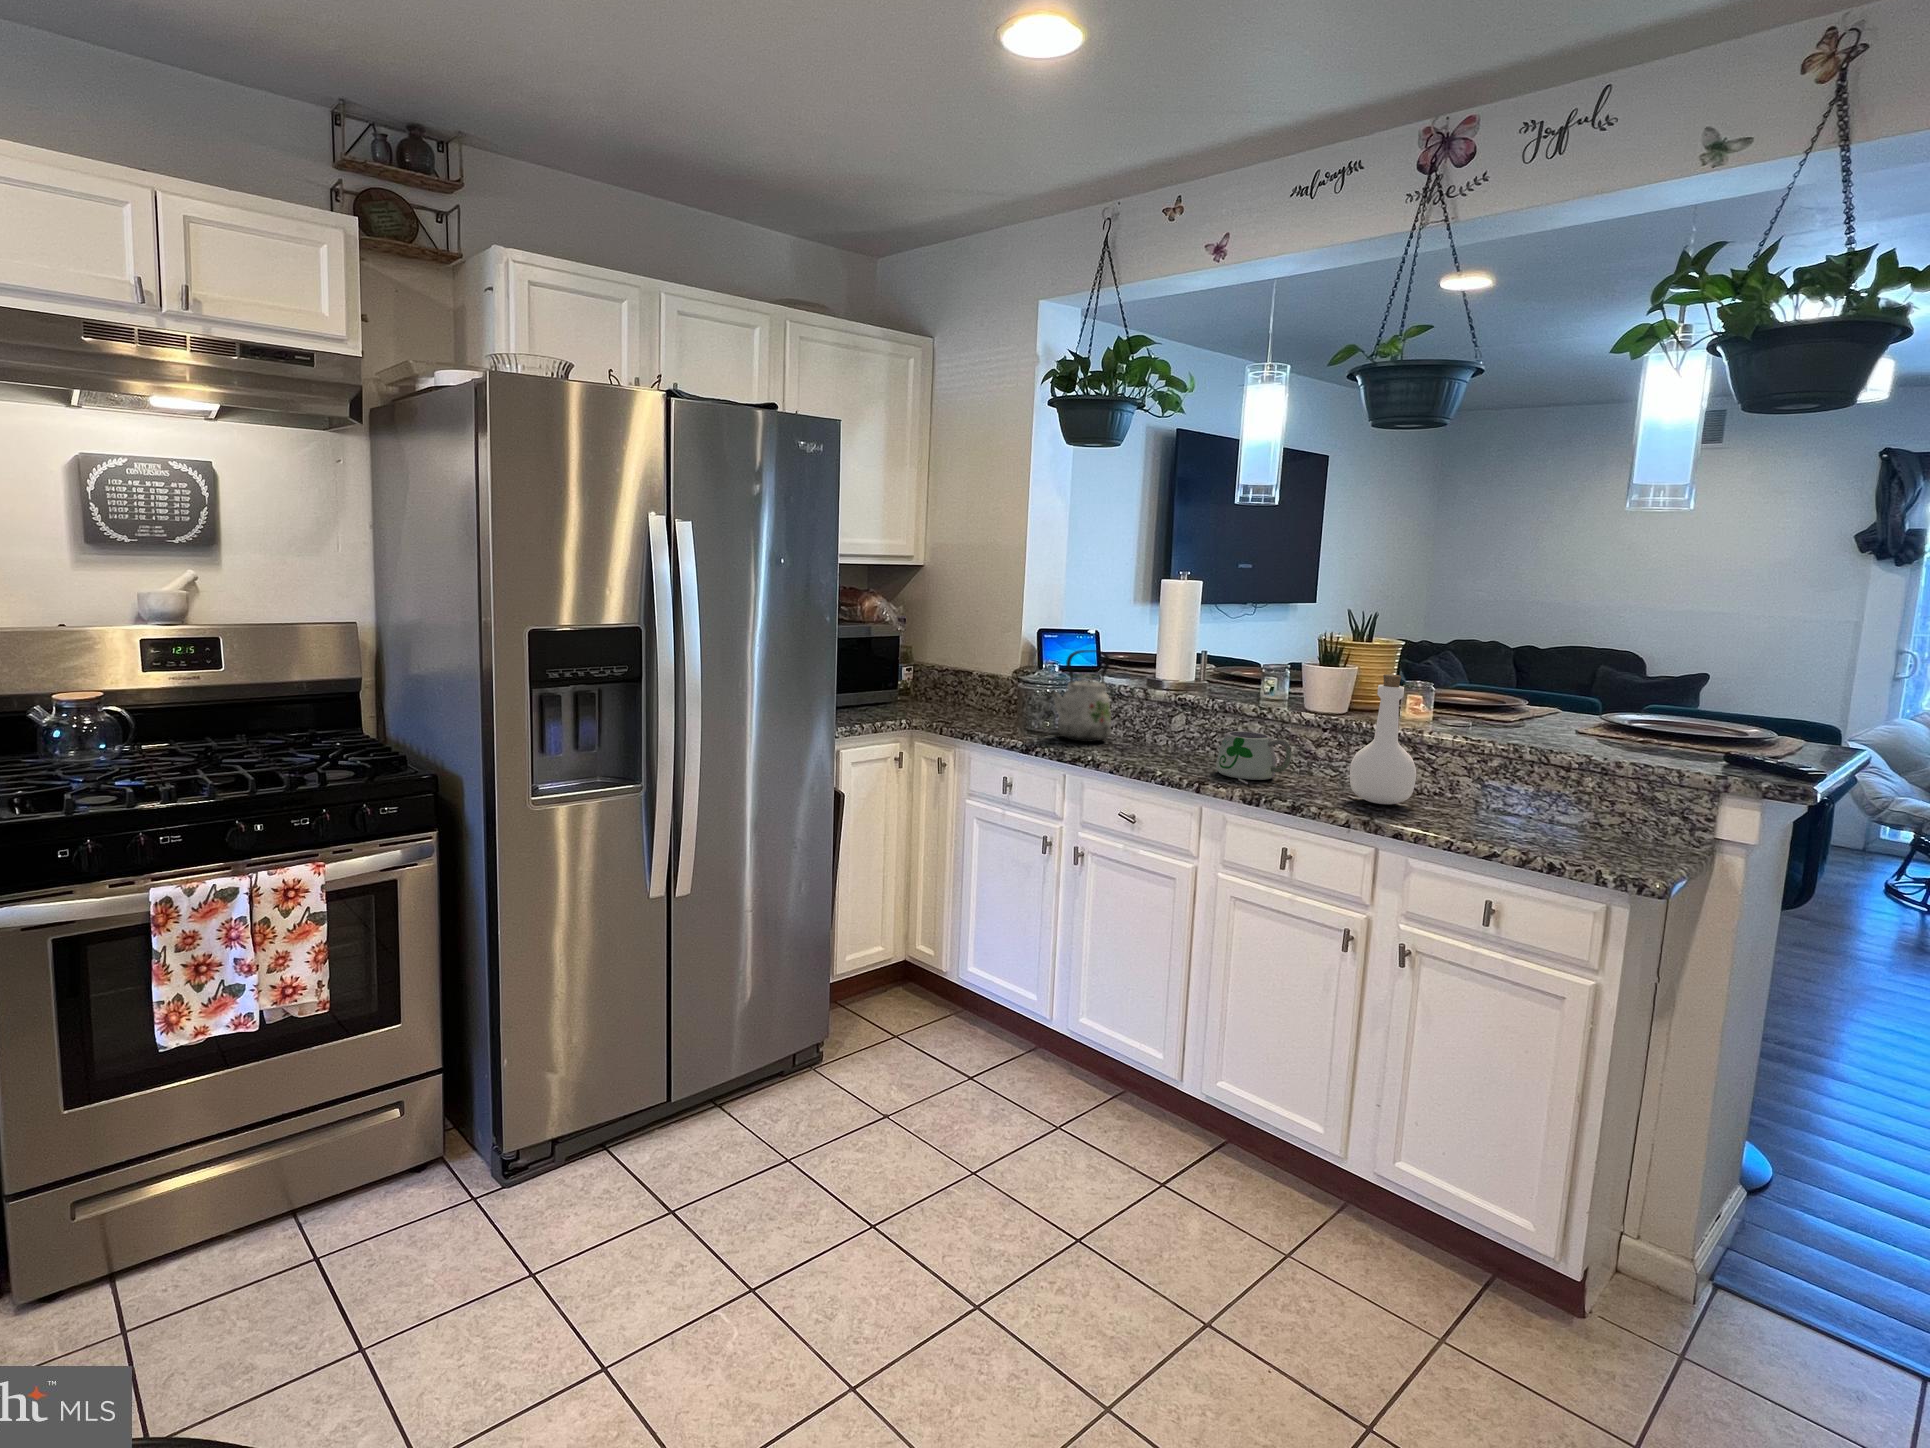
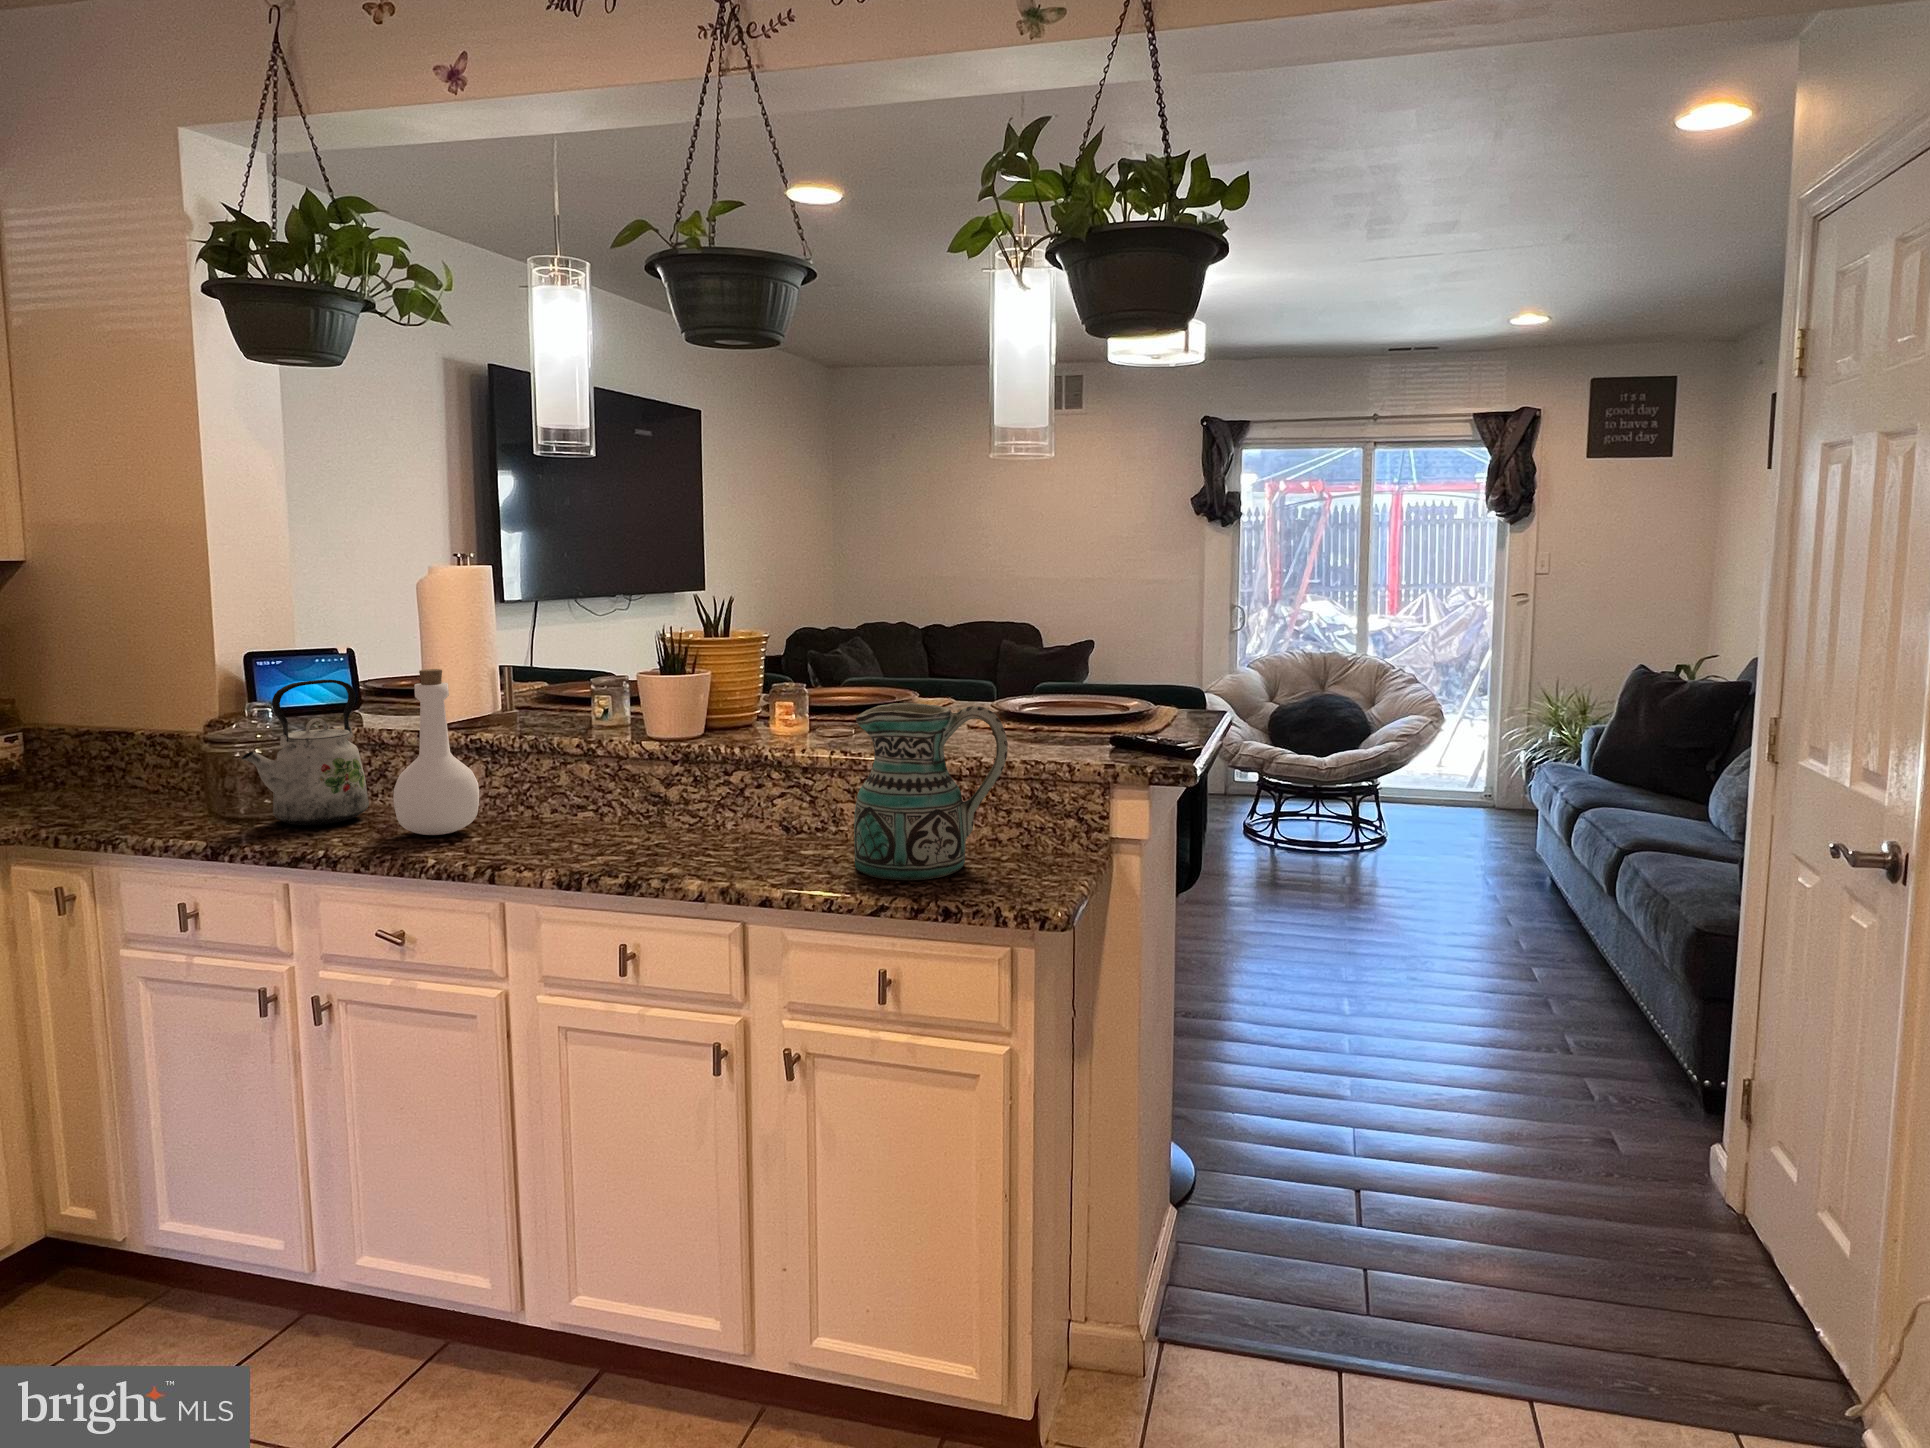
bottle: present [1350,674,1416,804] -> present [393,669,479,835]
ceramic pitcher: none [1470,704,1620,841] -> present [854,703,1008,880]
mug: present [1216,731,1291,784] -> none [522,779,627,859]

